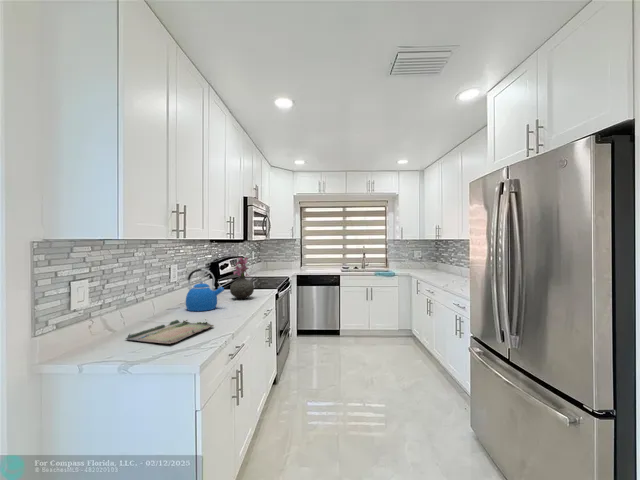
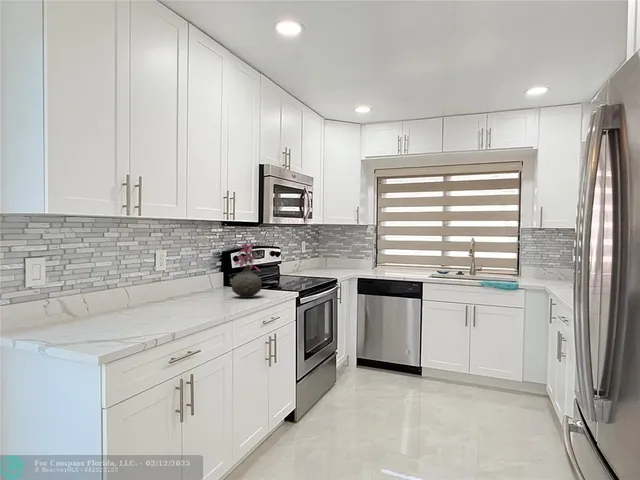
kettle: present [186,269,224,311] -> none [168,254,212,306]
tray: present [126,320,214,344] -> none [79,308,178,328]

